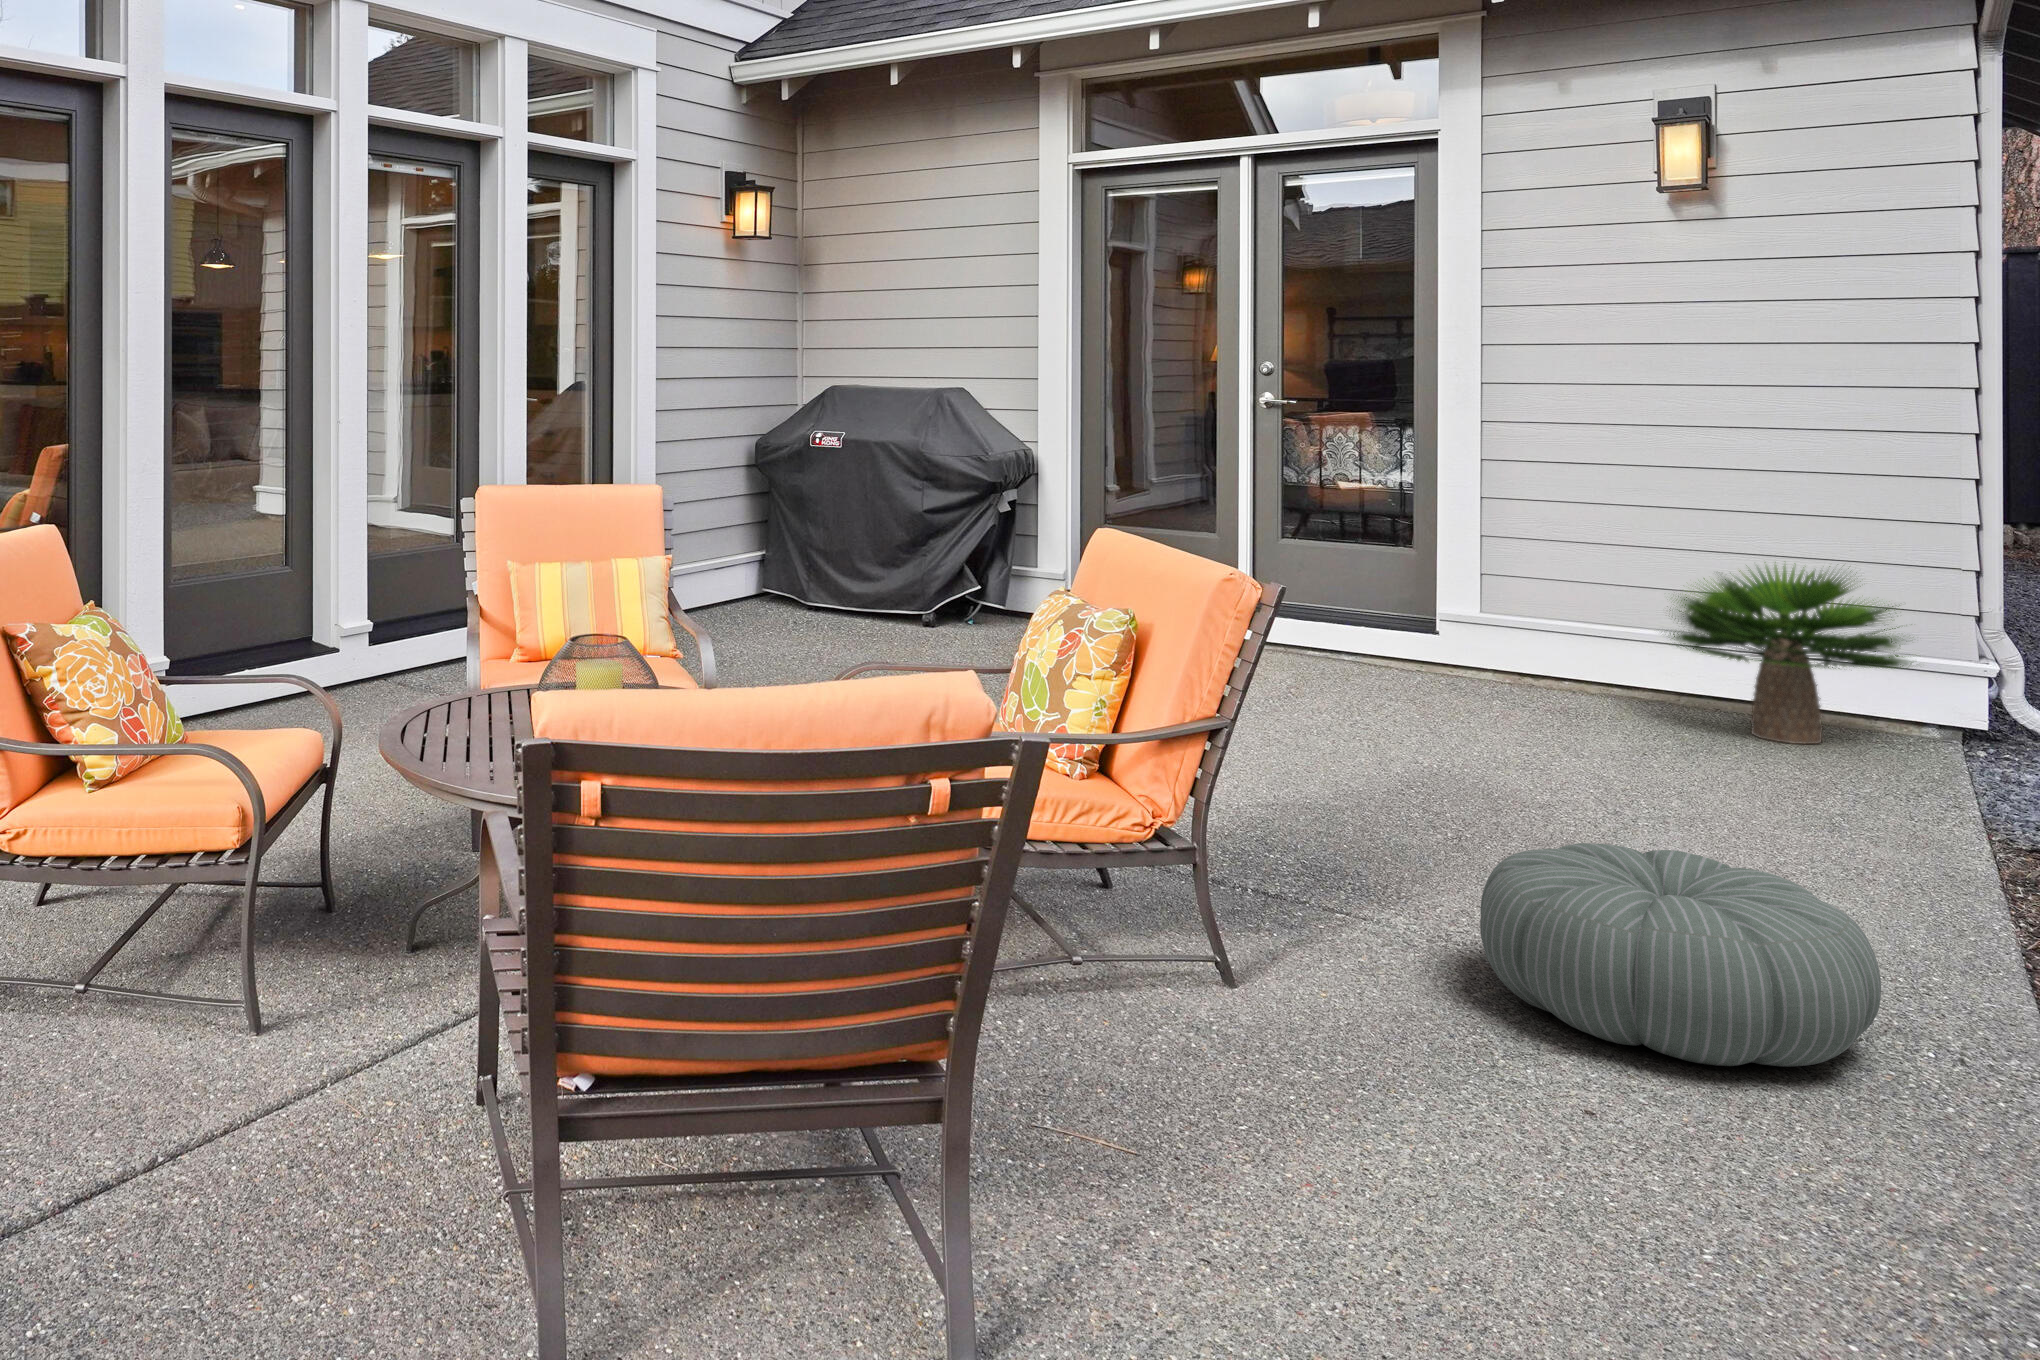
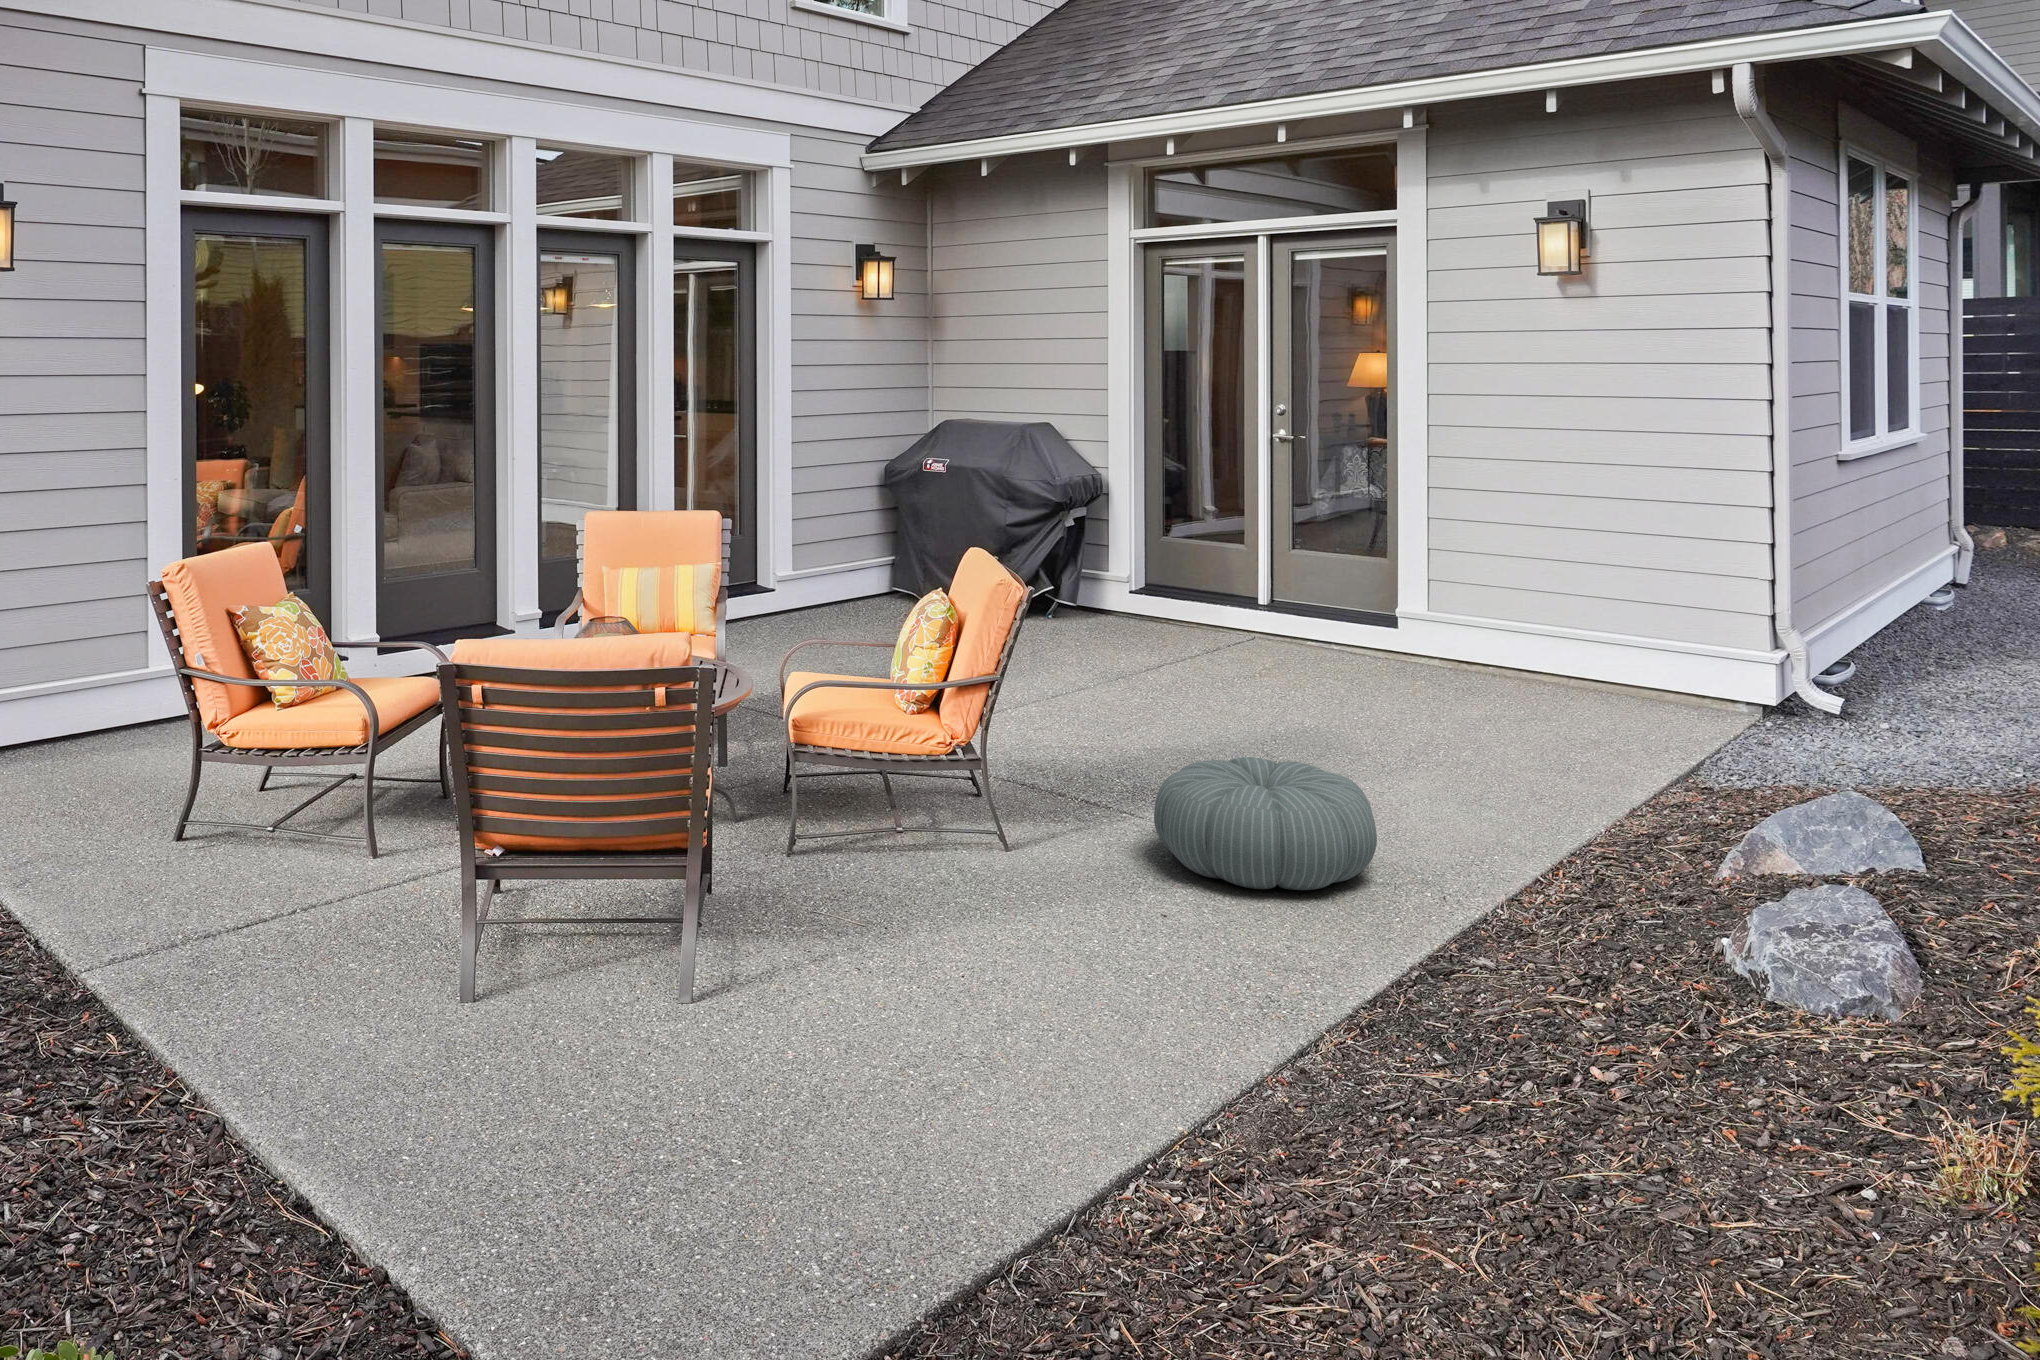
potted plant: present [1668,566,1911,744] -> none [1513,566,1704,709]

